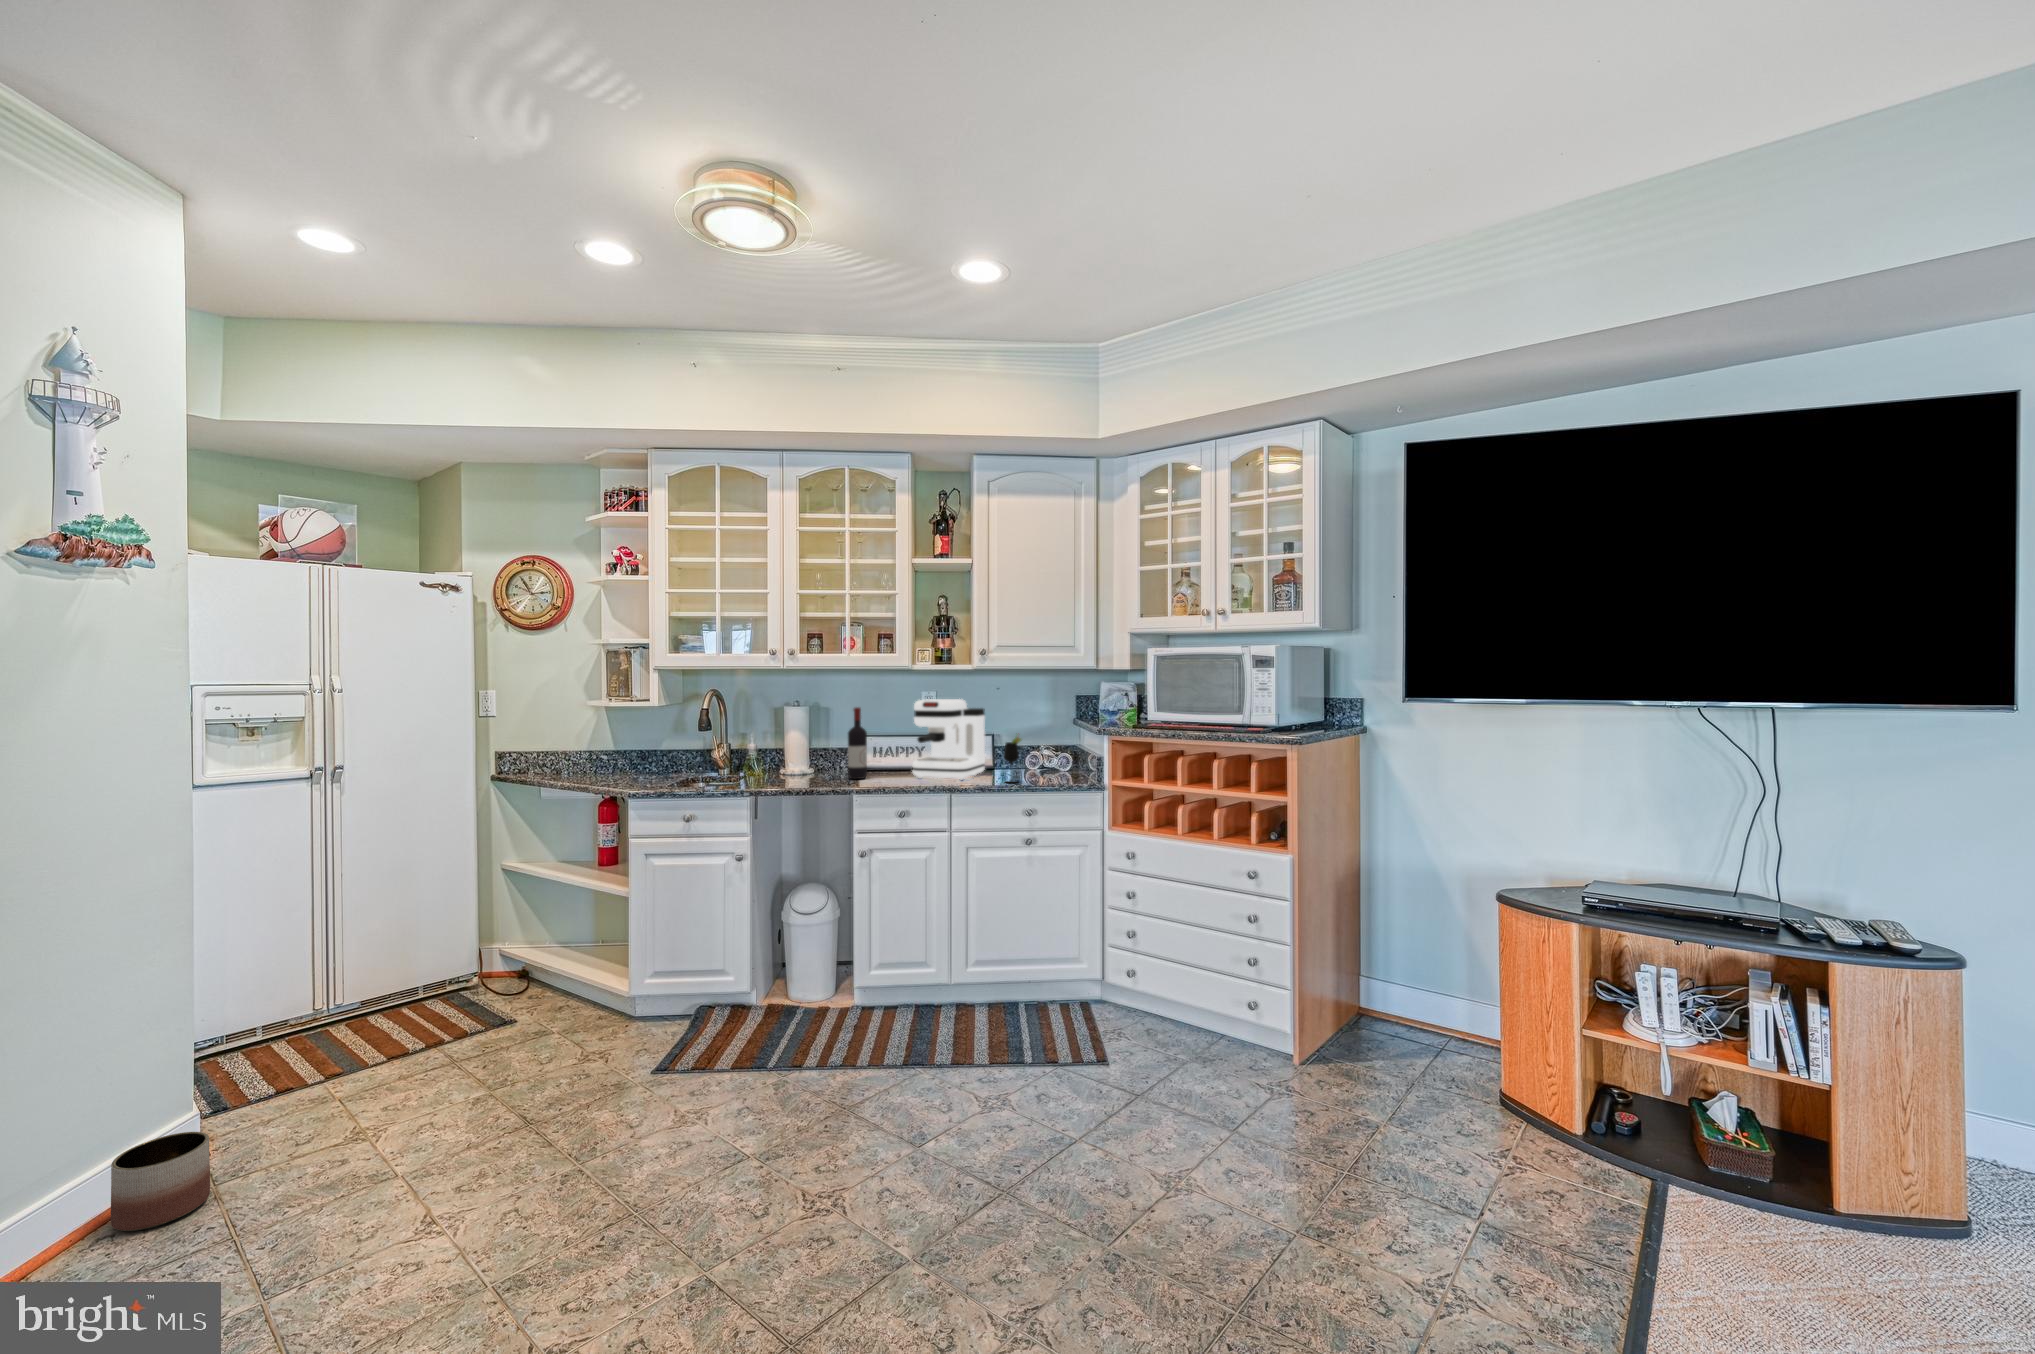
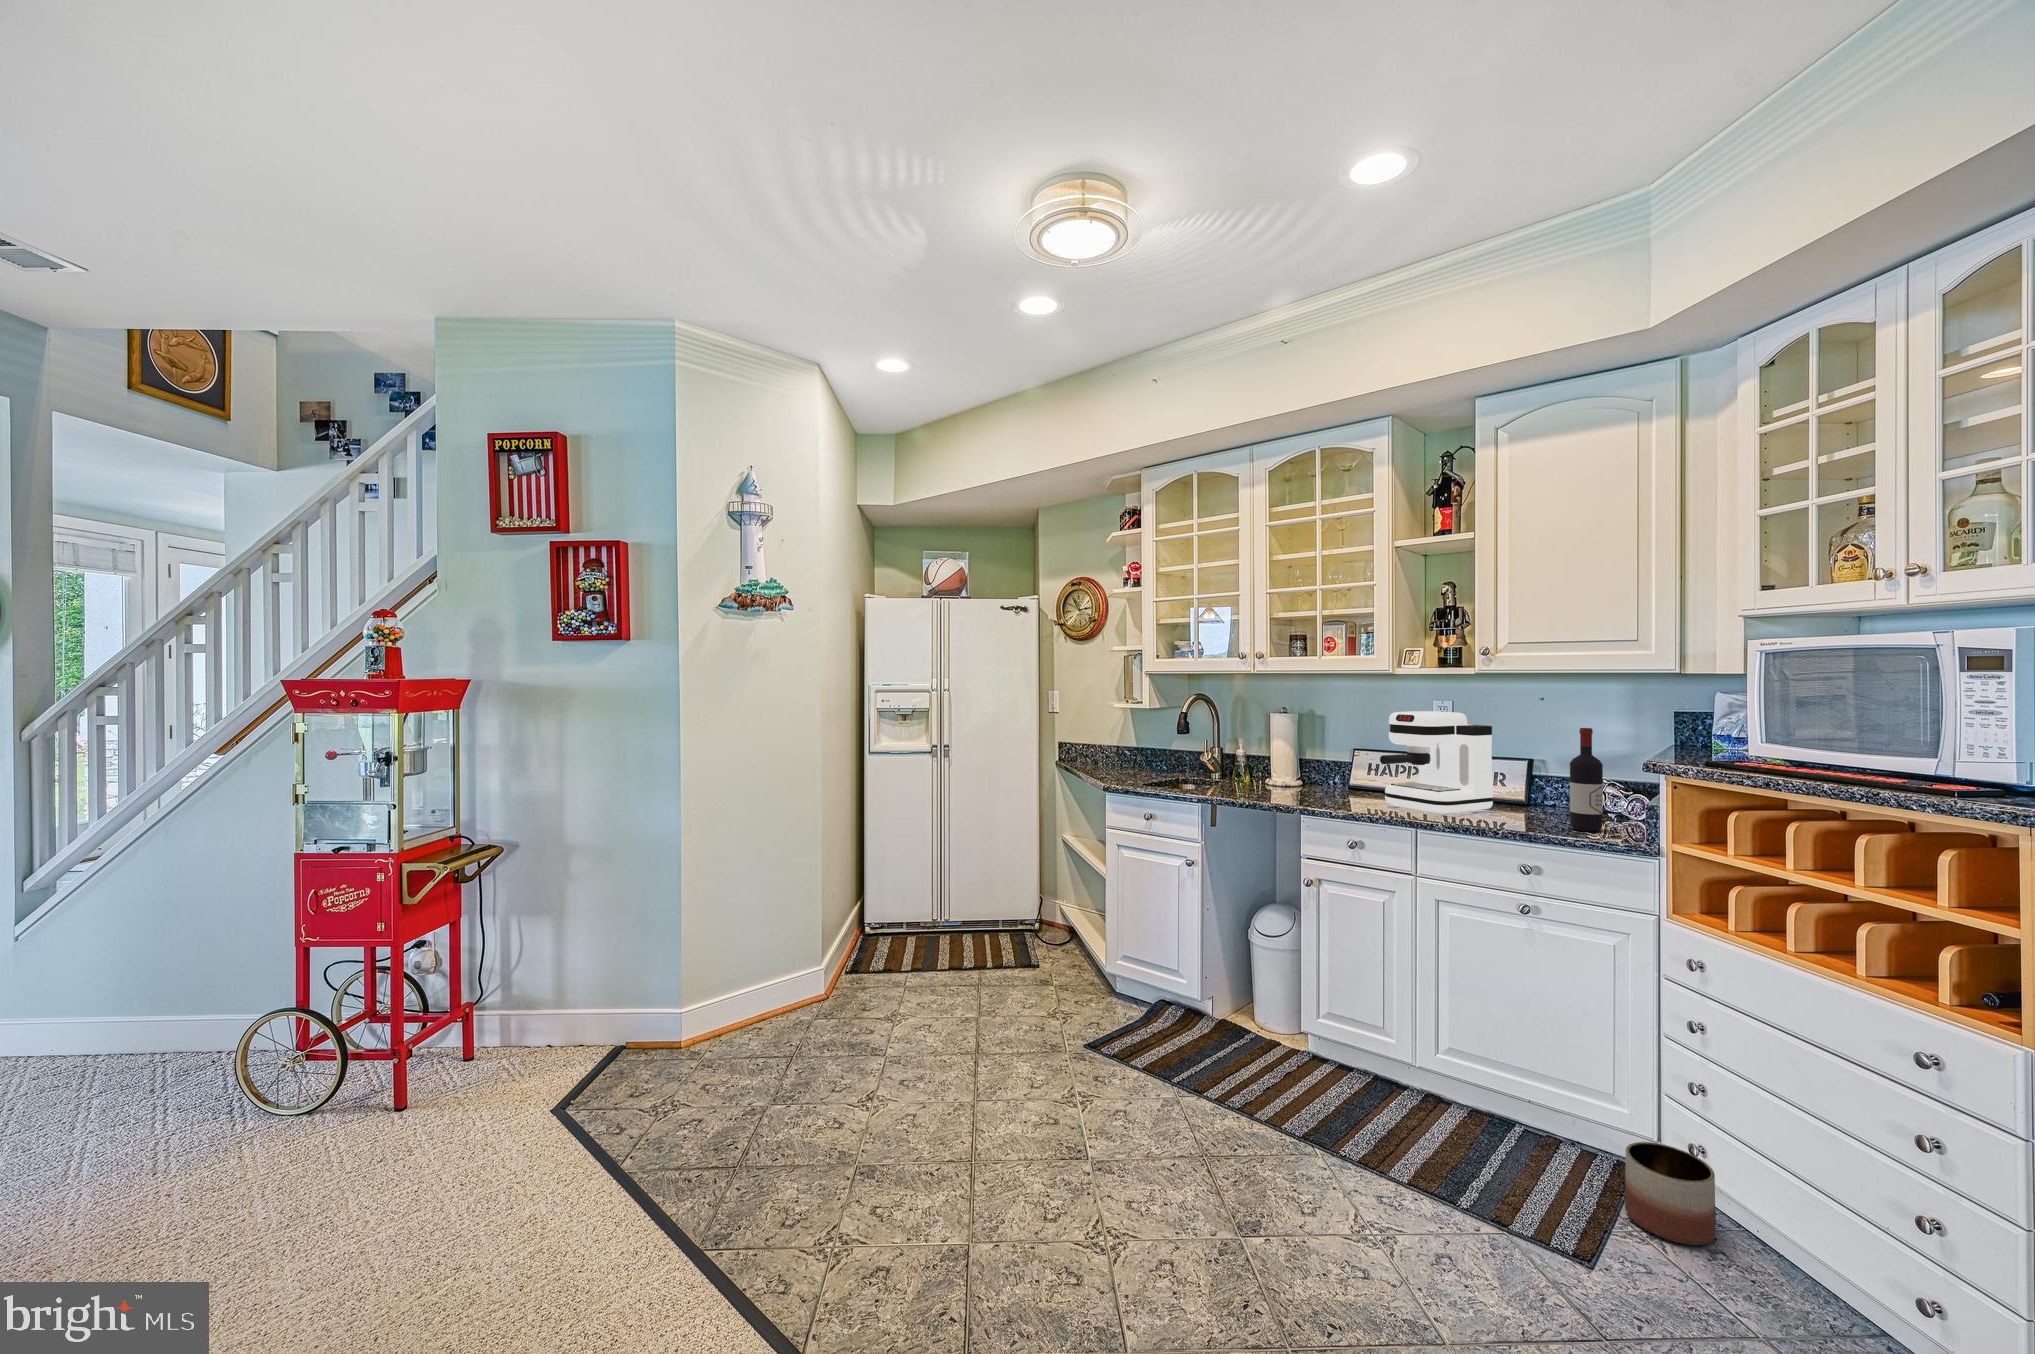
wine bottle: present [848,707,867,779] -> present [1570,728,1603,831]
wine glass: present [1003,737,1021,783] -> none [1492,762,1523,828]
planter: present [111,1132,210,1231] -> present [1625,1142,1716,1245]

